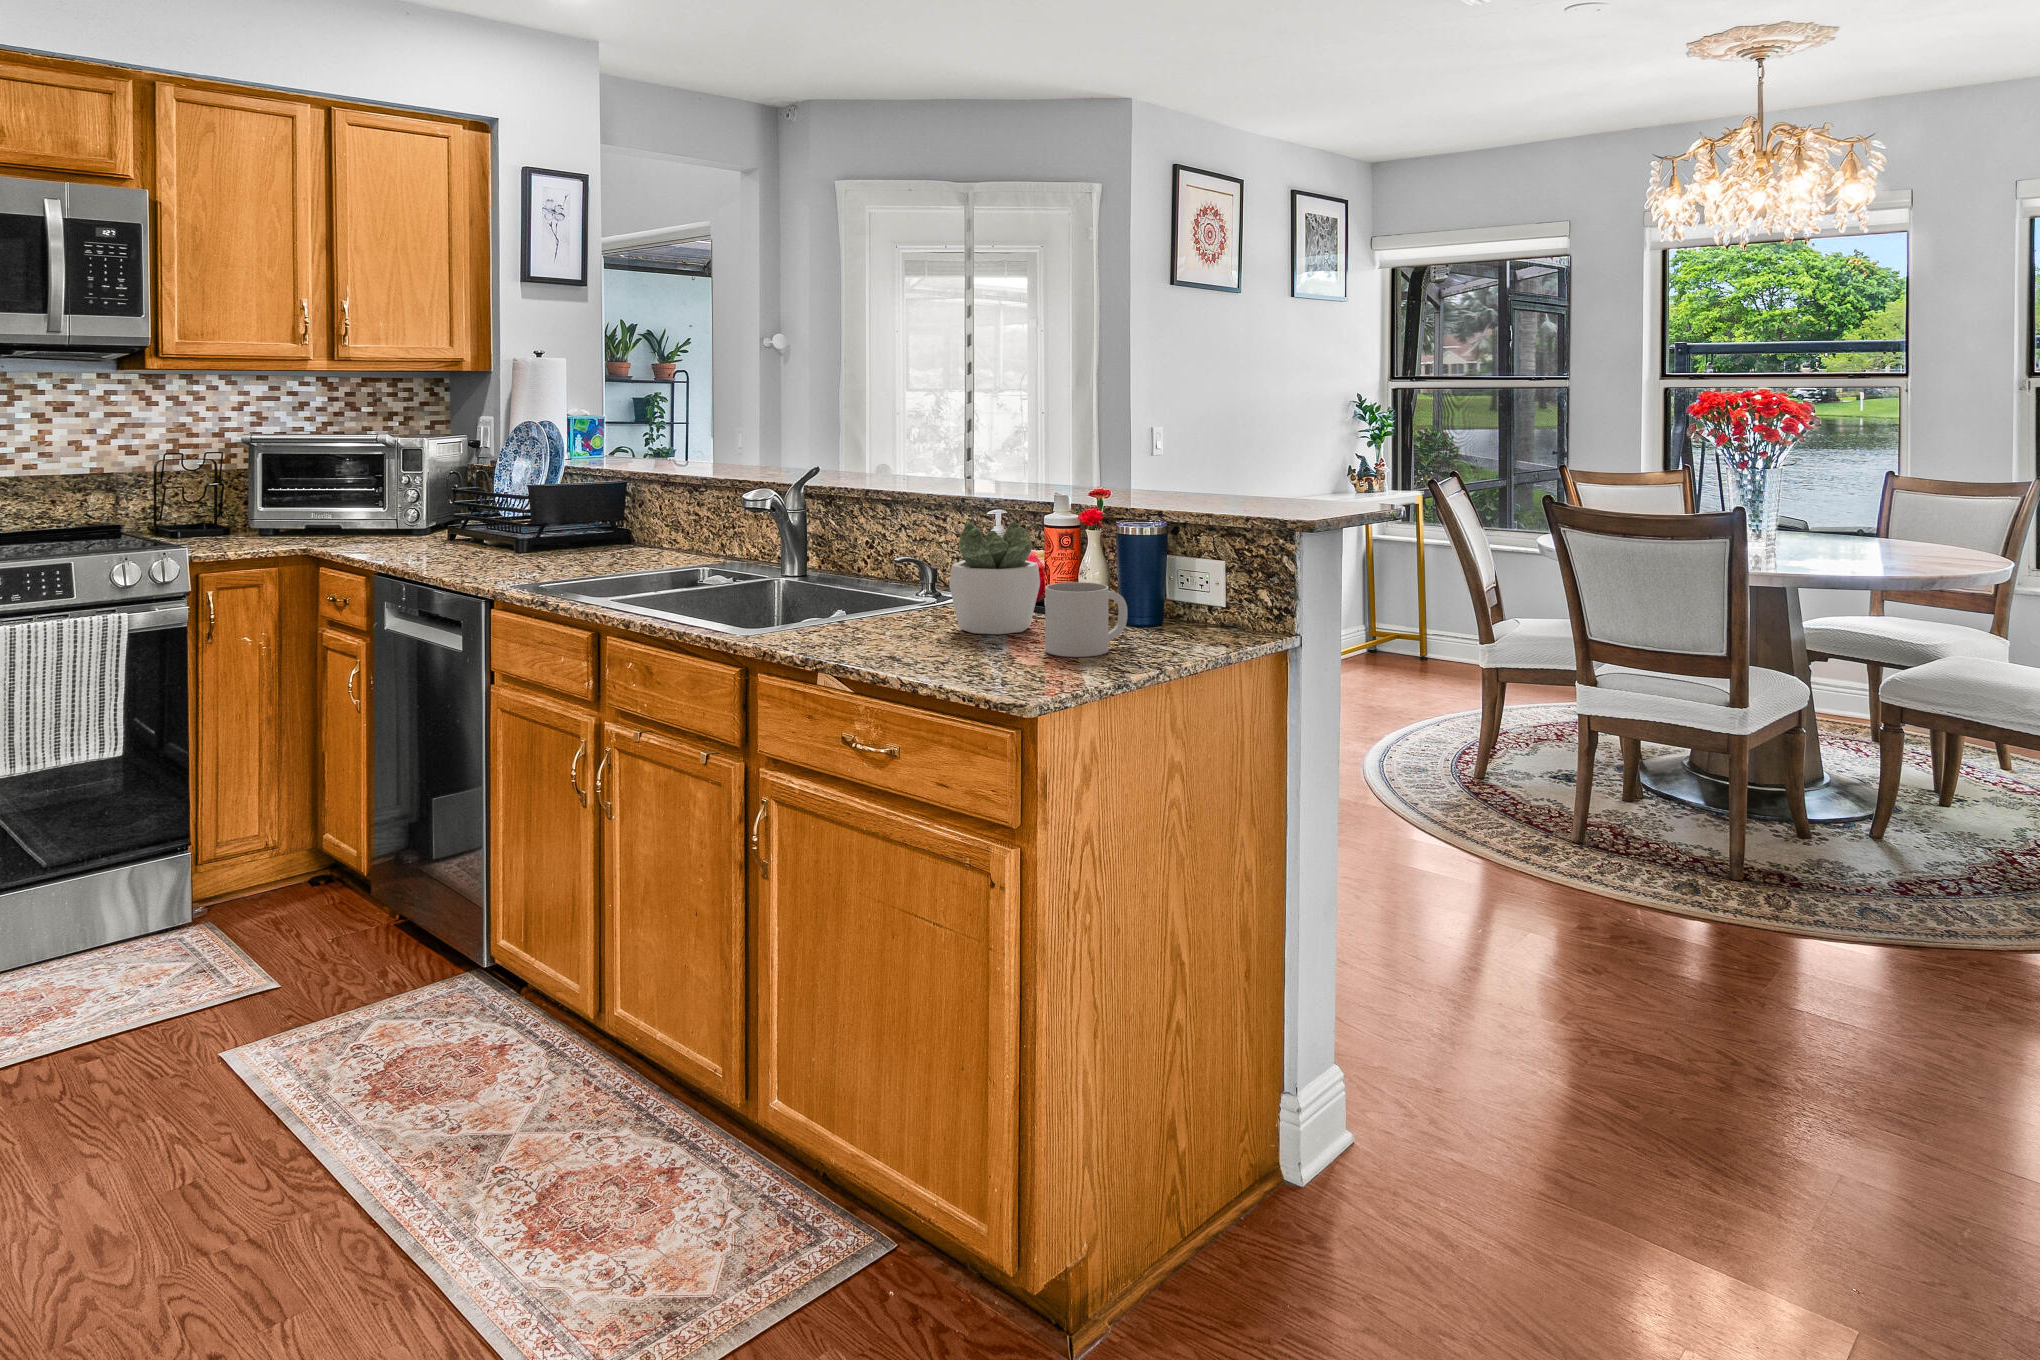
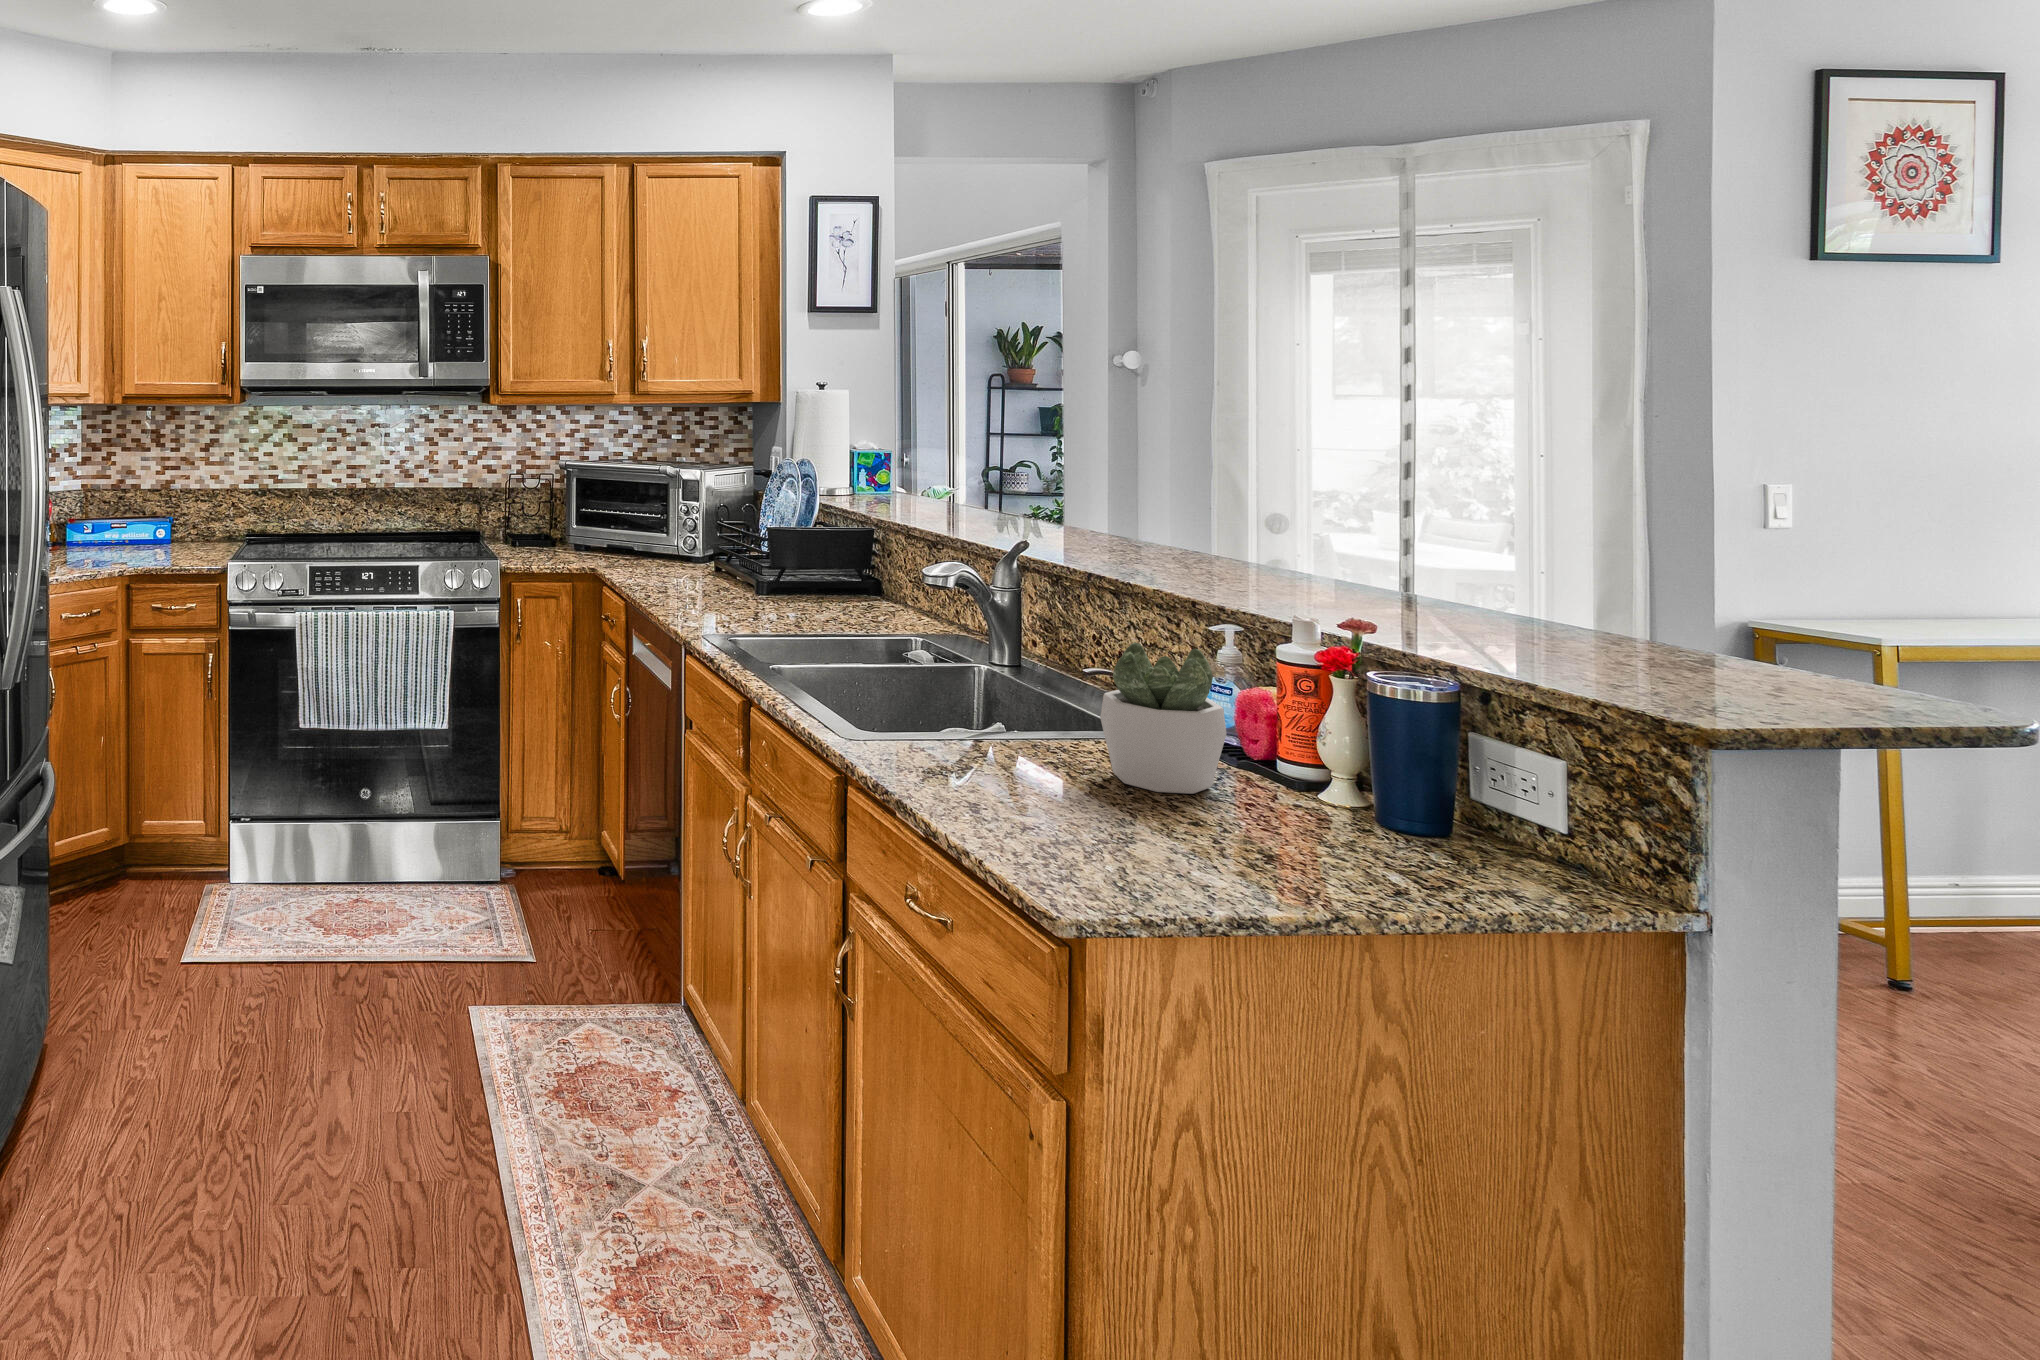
mug: present [1045,582,1128,657] -> none [1188,745,1320,856]

